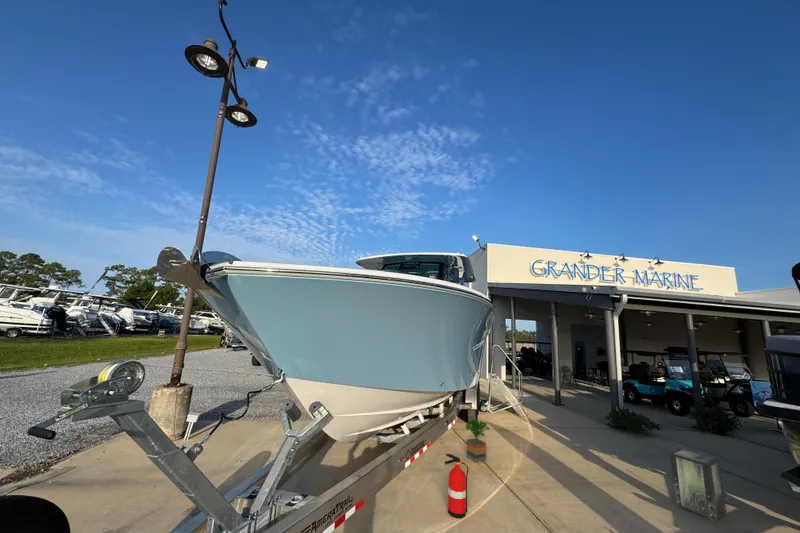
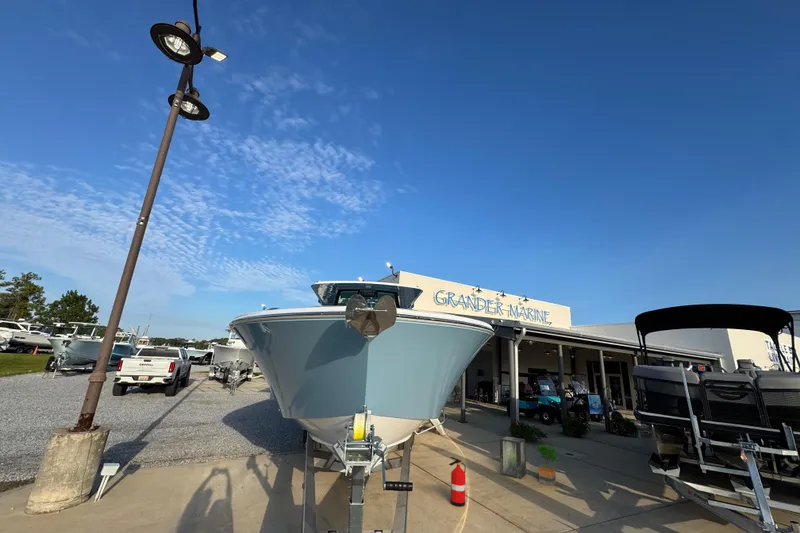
potted tree: present [466,419,490,462] -> present [536,445,558,486]
storage box: present [670,449,726,522] -> present [500,436,526,479]

